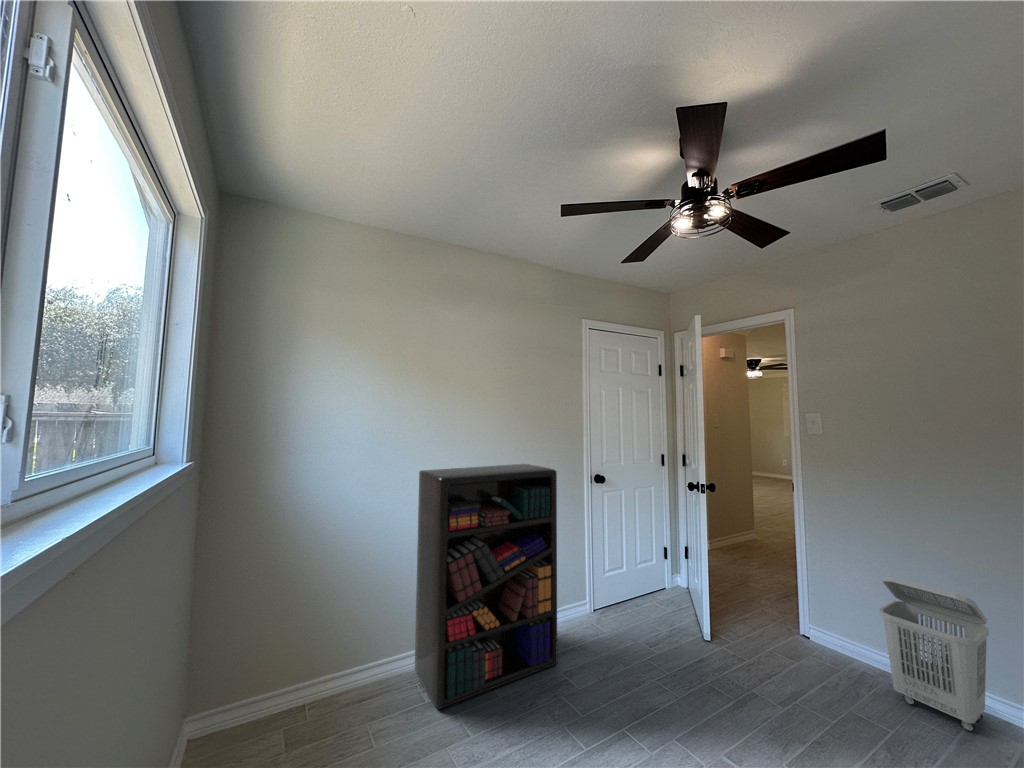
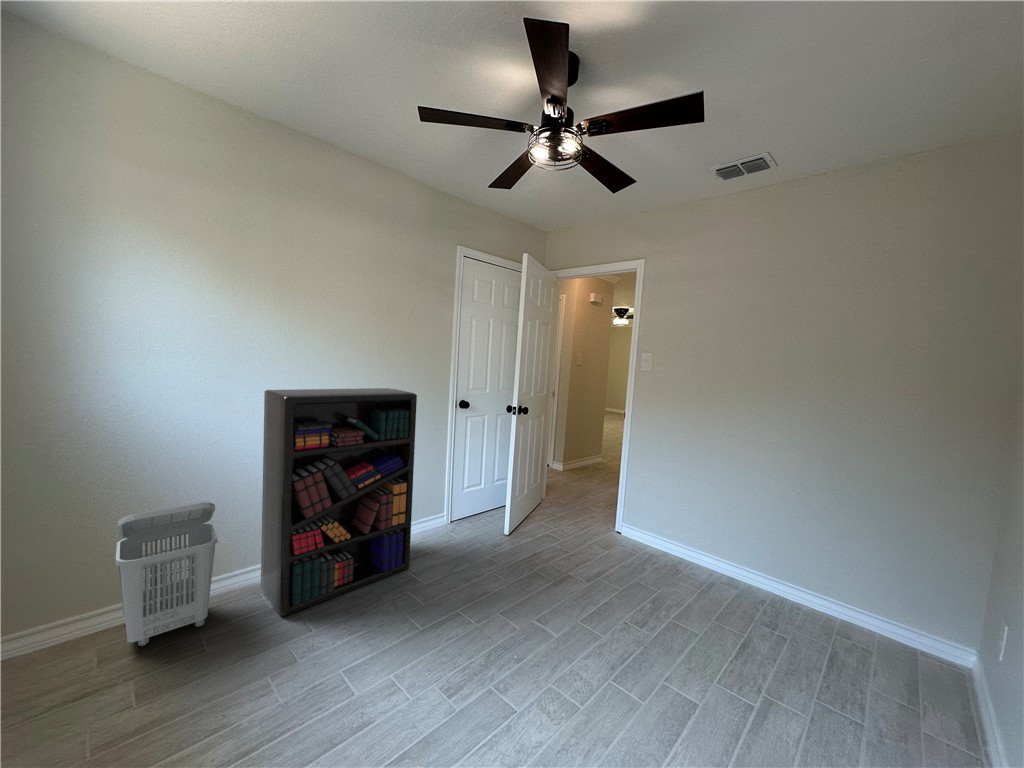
laundry basket: present [880,577,989,732] -> present [116,502,218,647]

